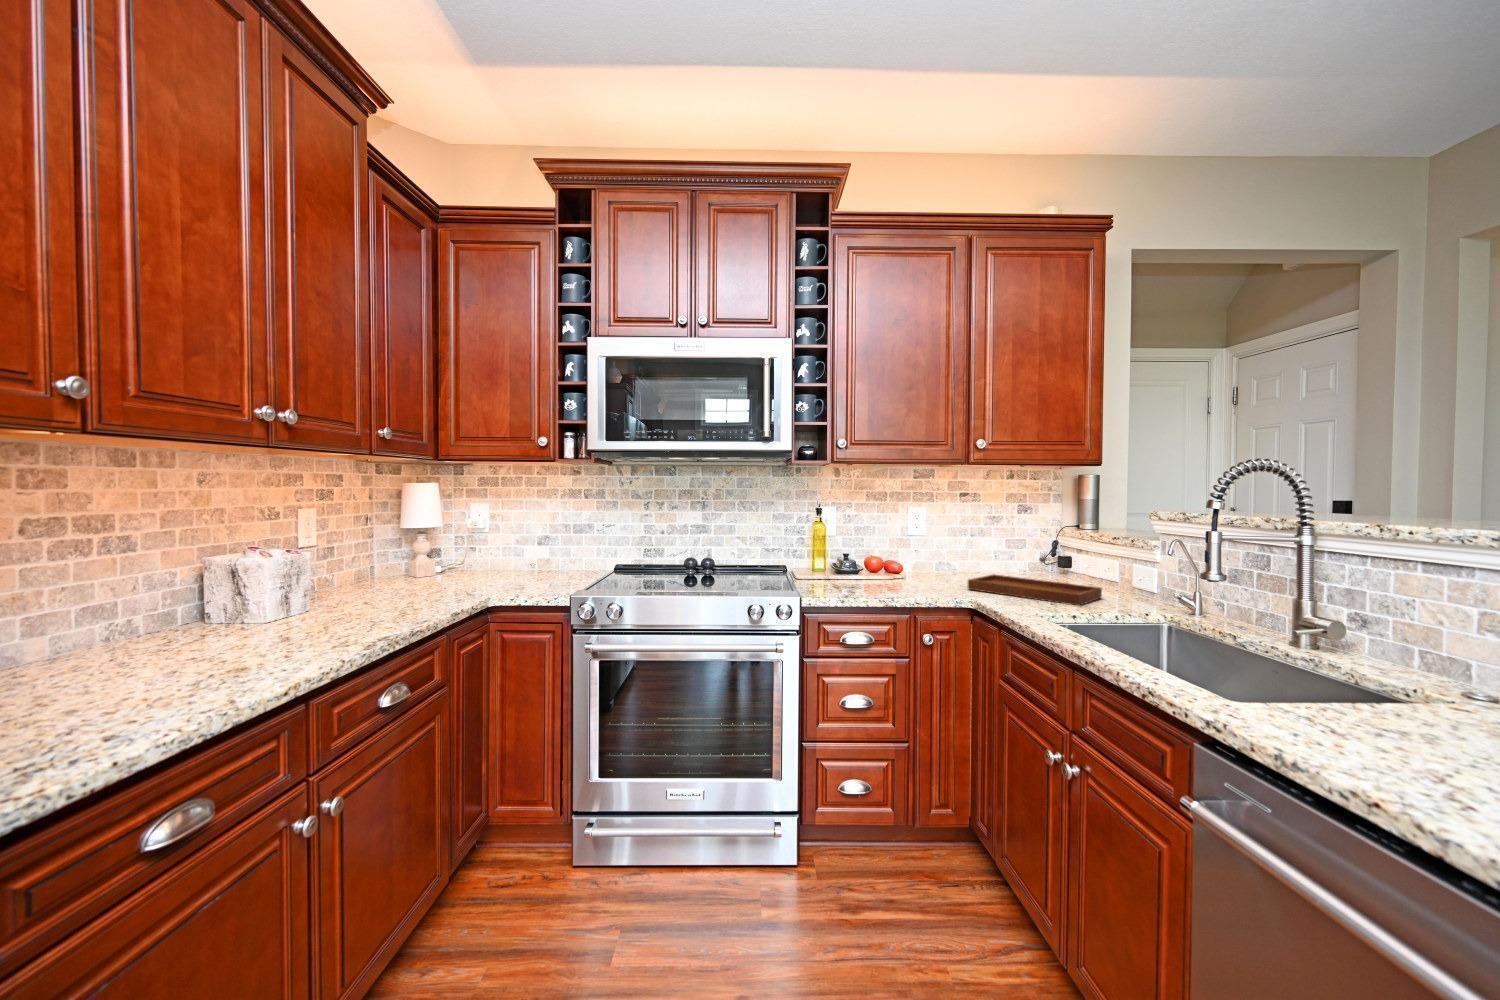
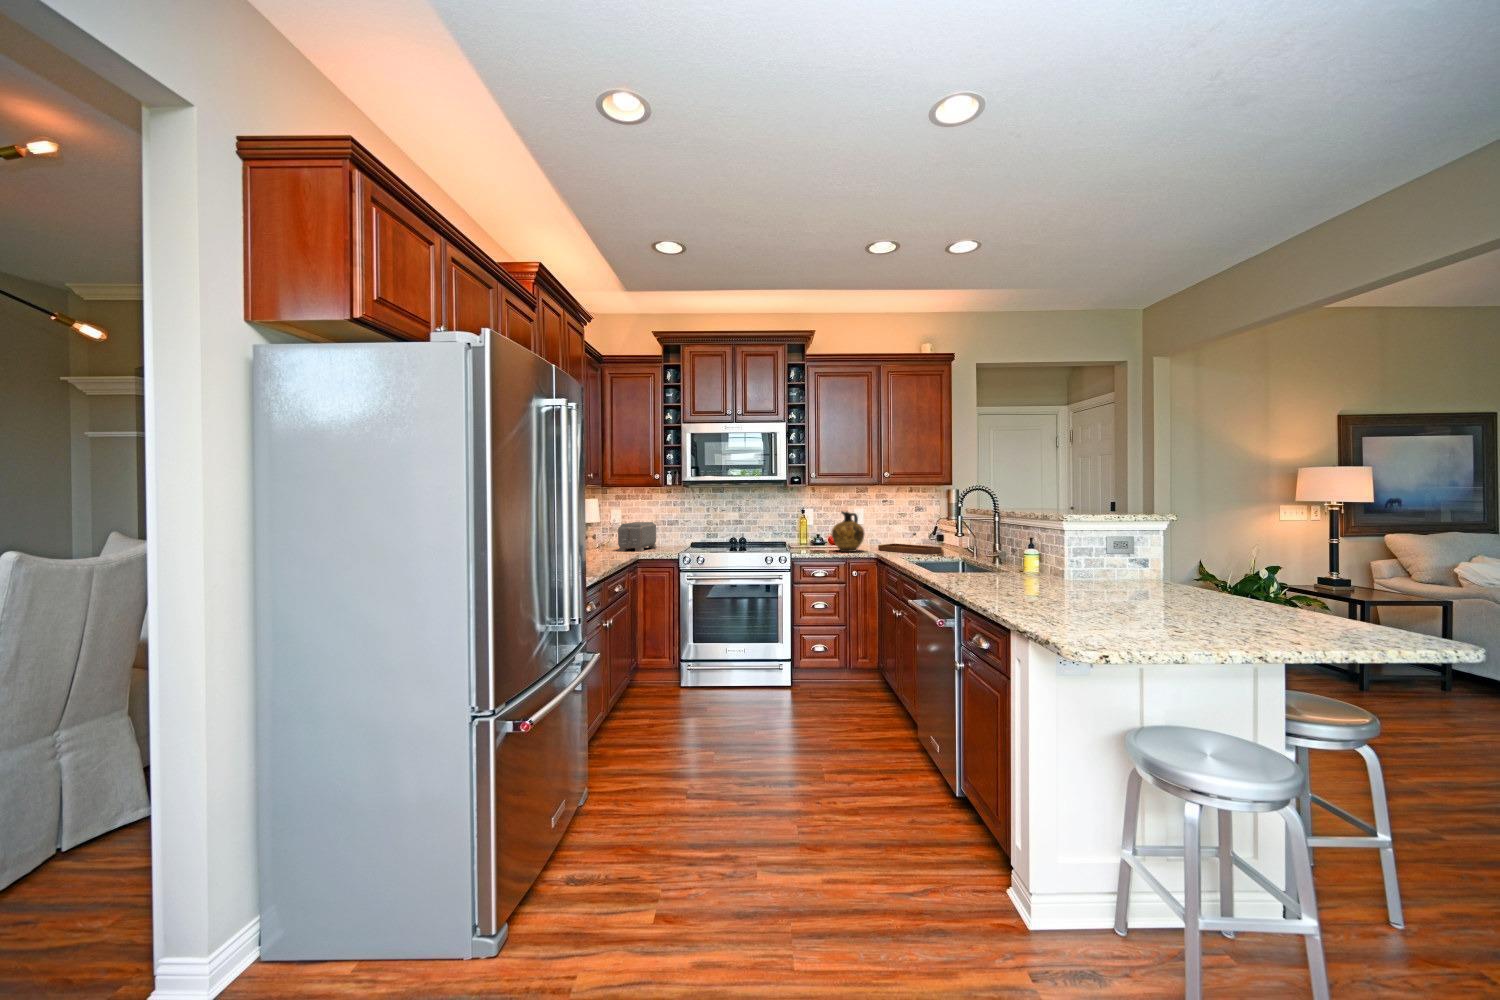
ceramic jug: none [878,513,945,594] -> present [832,511,864,552]
toaster: none [463,528,550,587] -> present [618,522,657,551]

